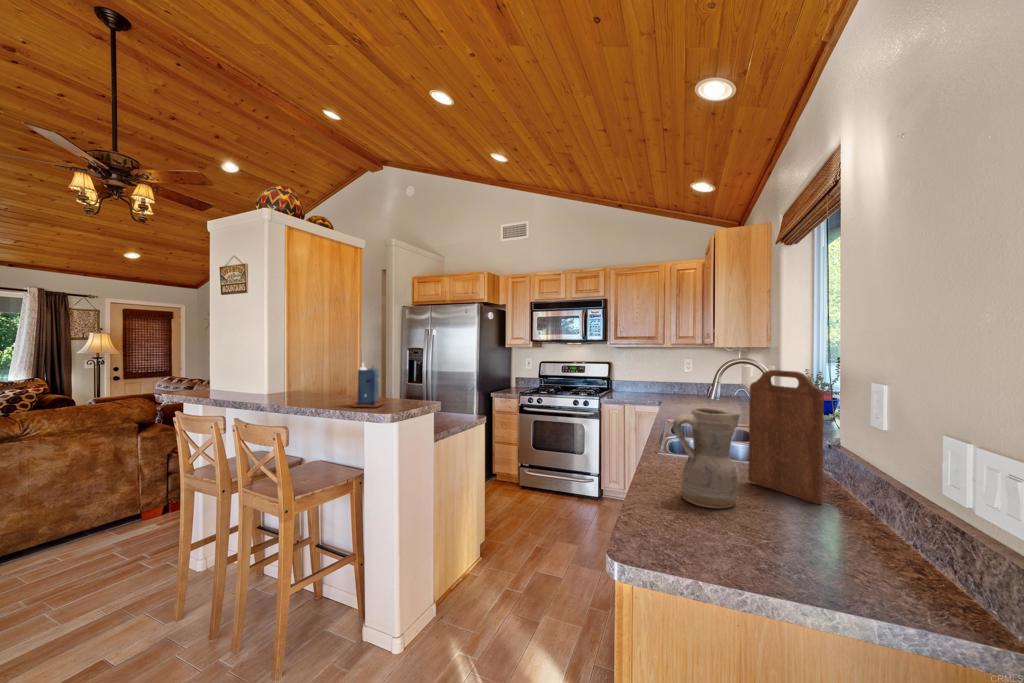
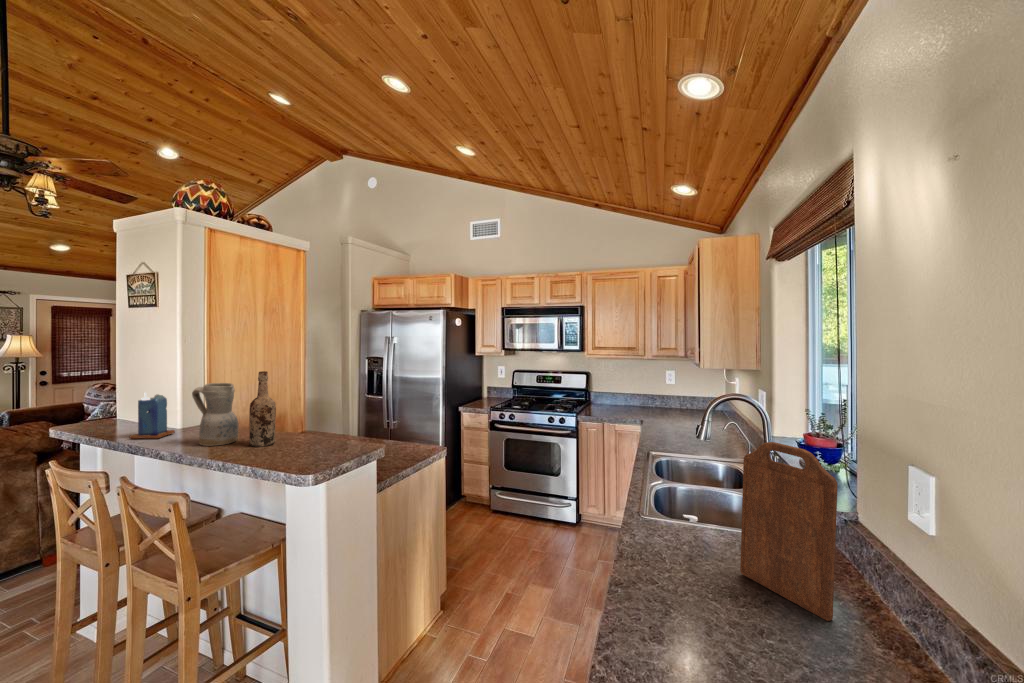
wine bottle: none [329,340,350,402] -> present [249,371,276,447]
candle: present [351,363,384,408] -> present [130,393,175,439]
ceramic pitcher: present [673,408,740,508] -> present [192,383,239,446]

